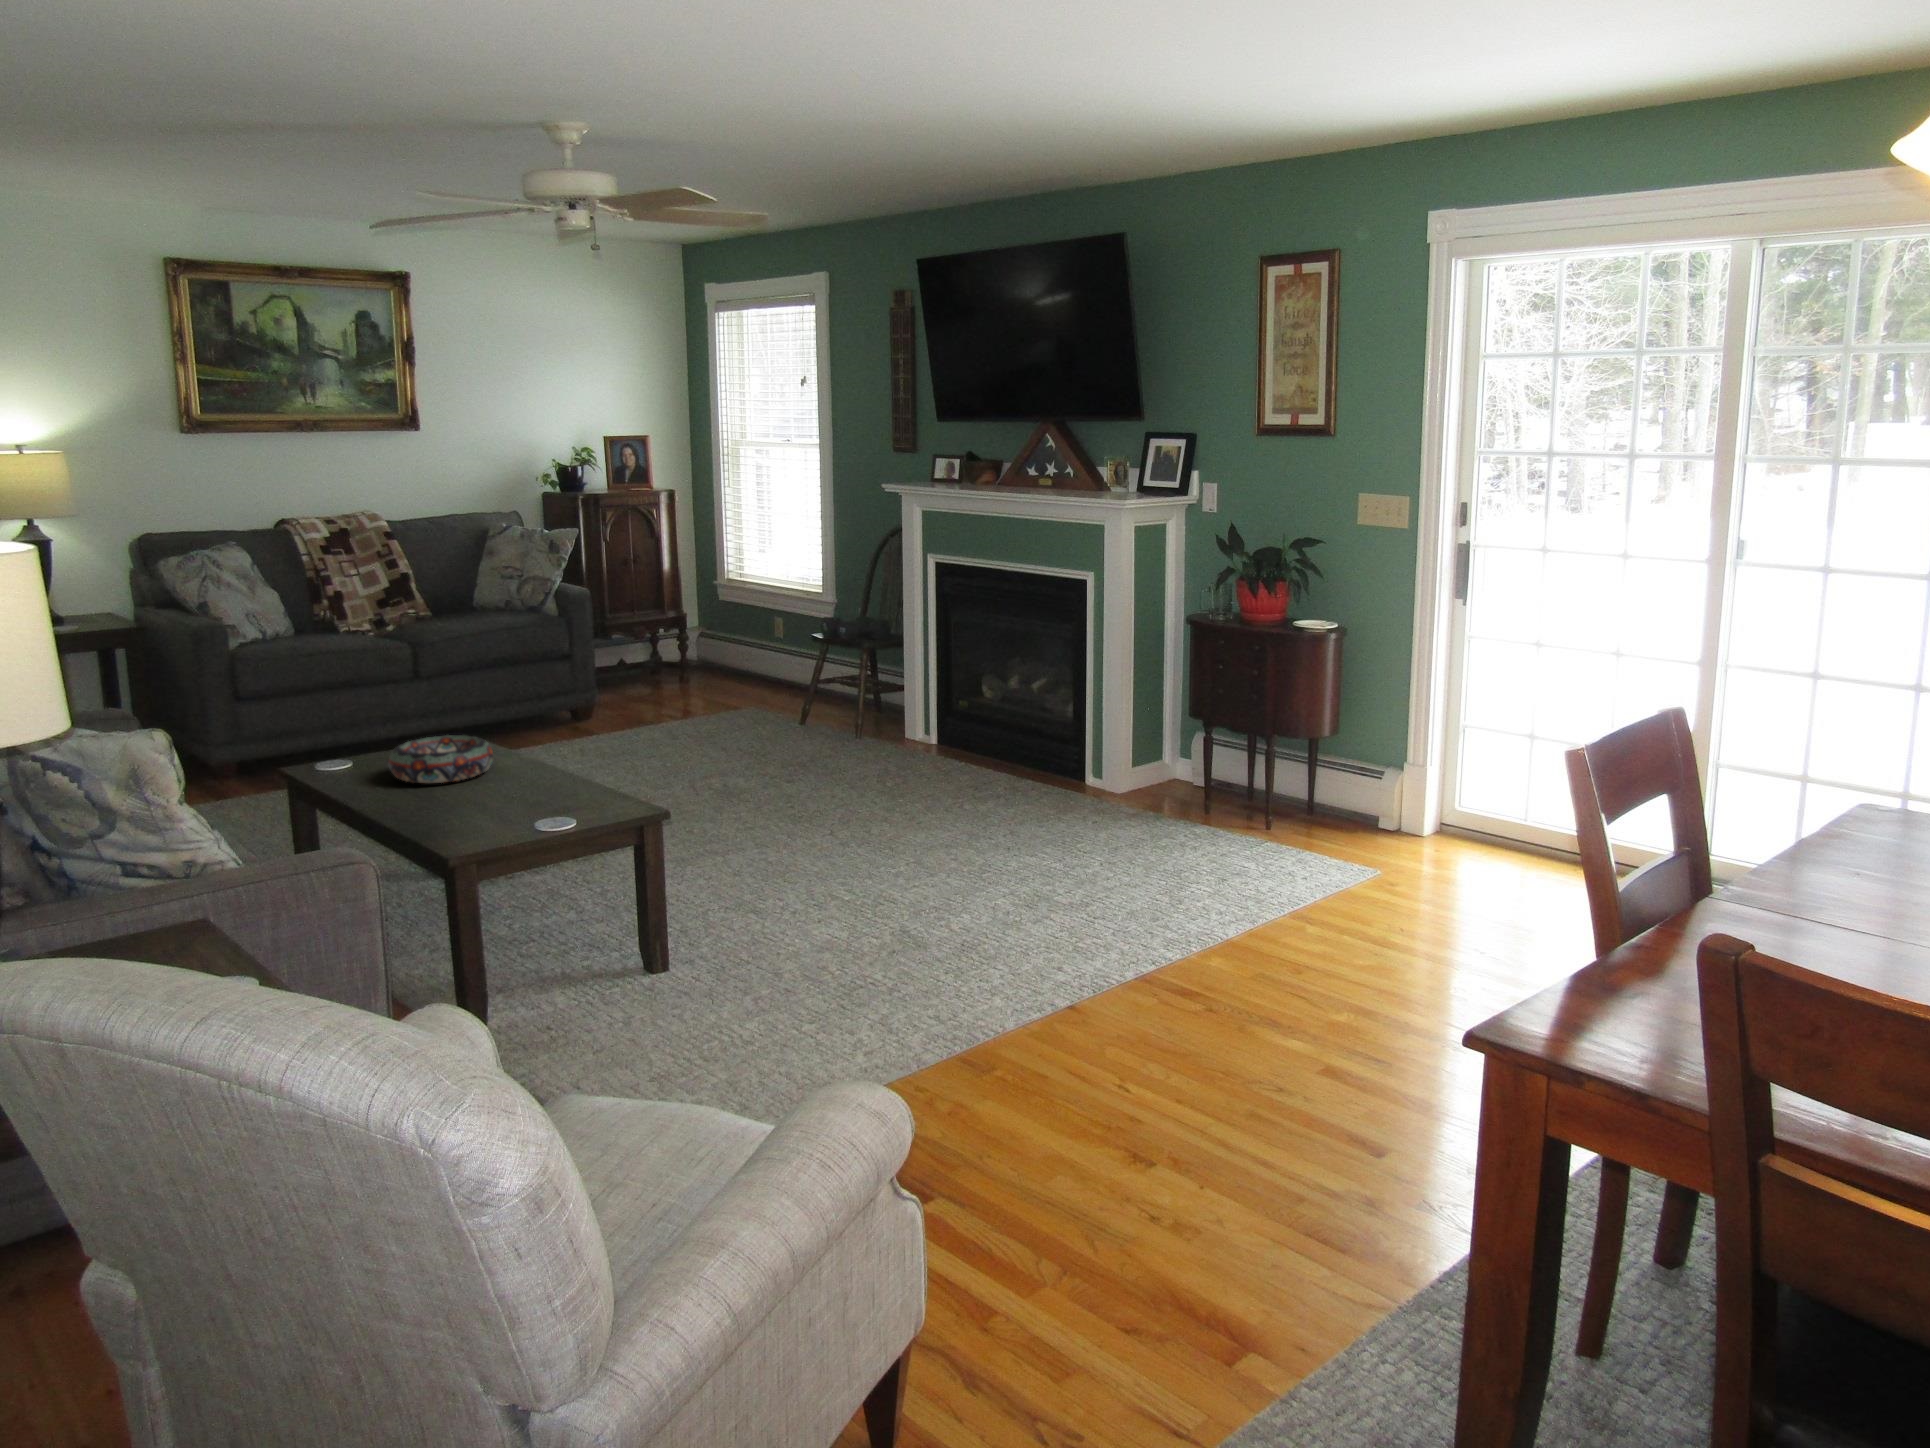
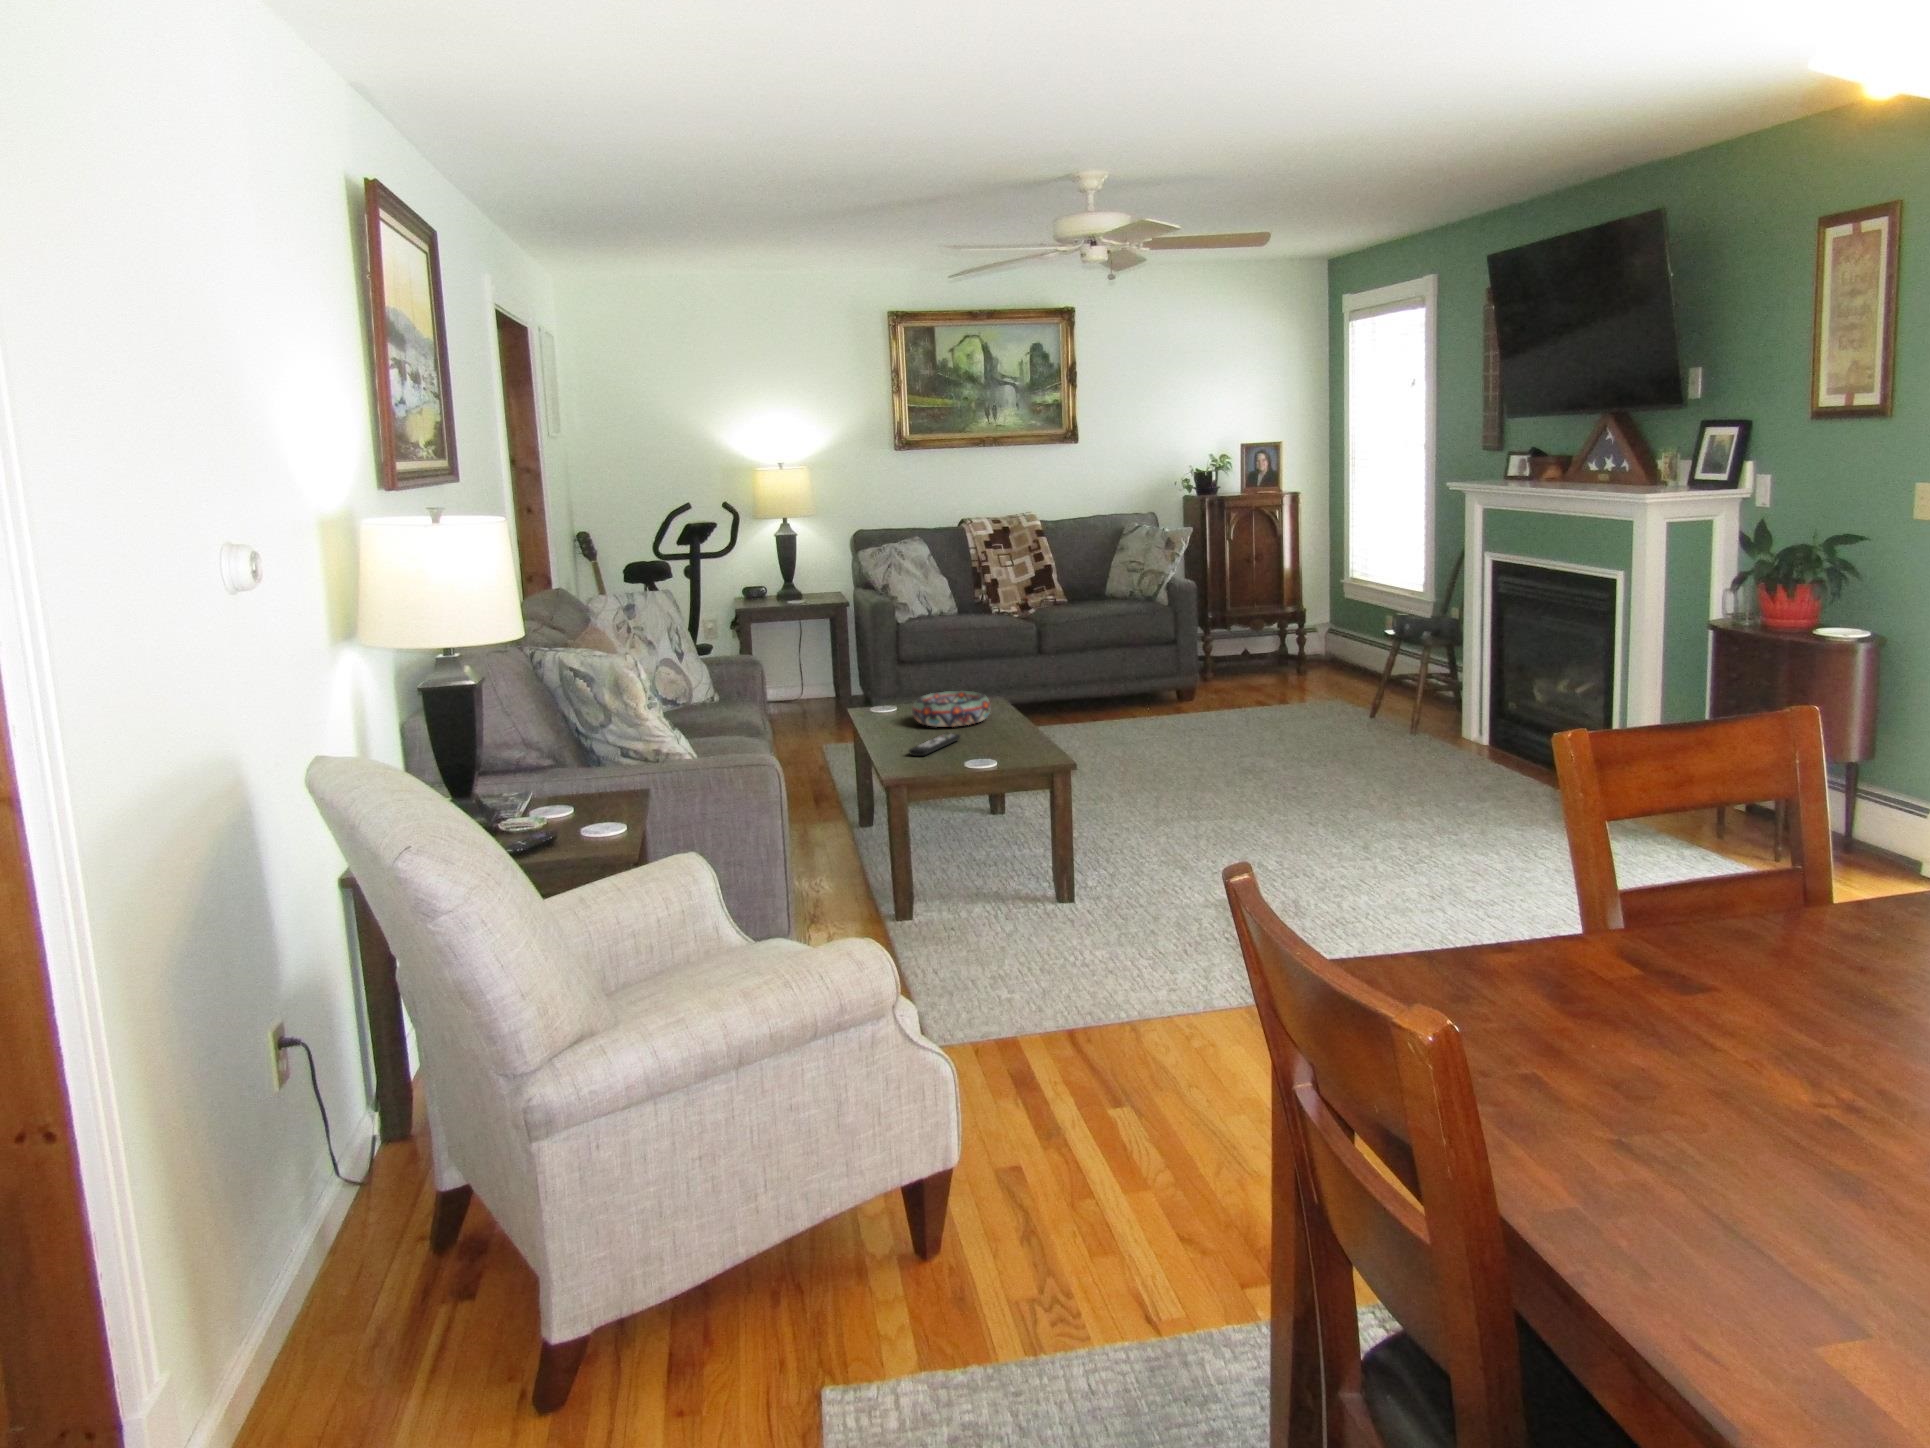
remote control: none [438,791,485,825] -> present [909,733,960,756]

